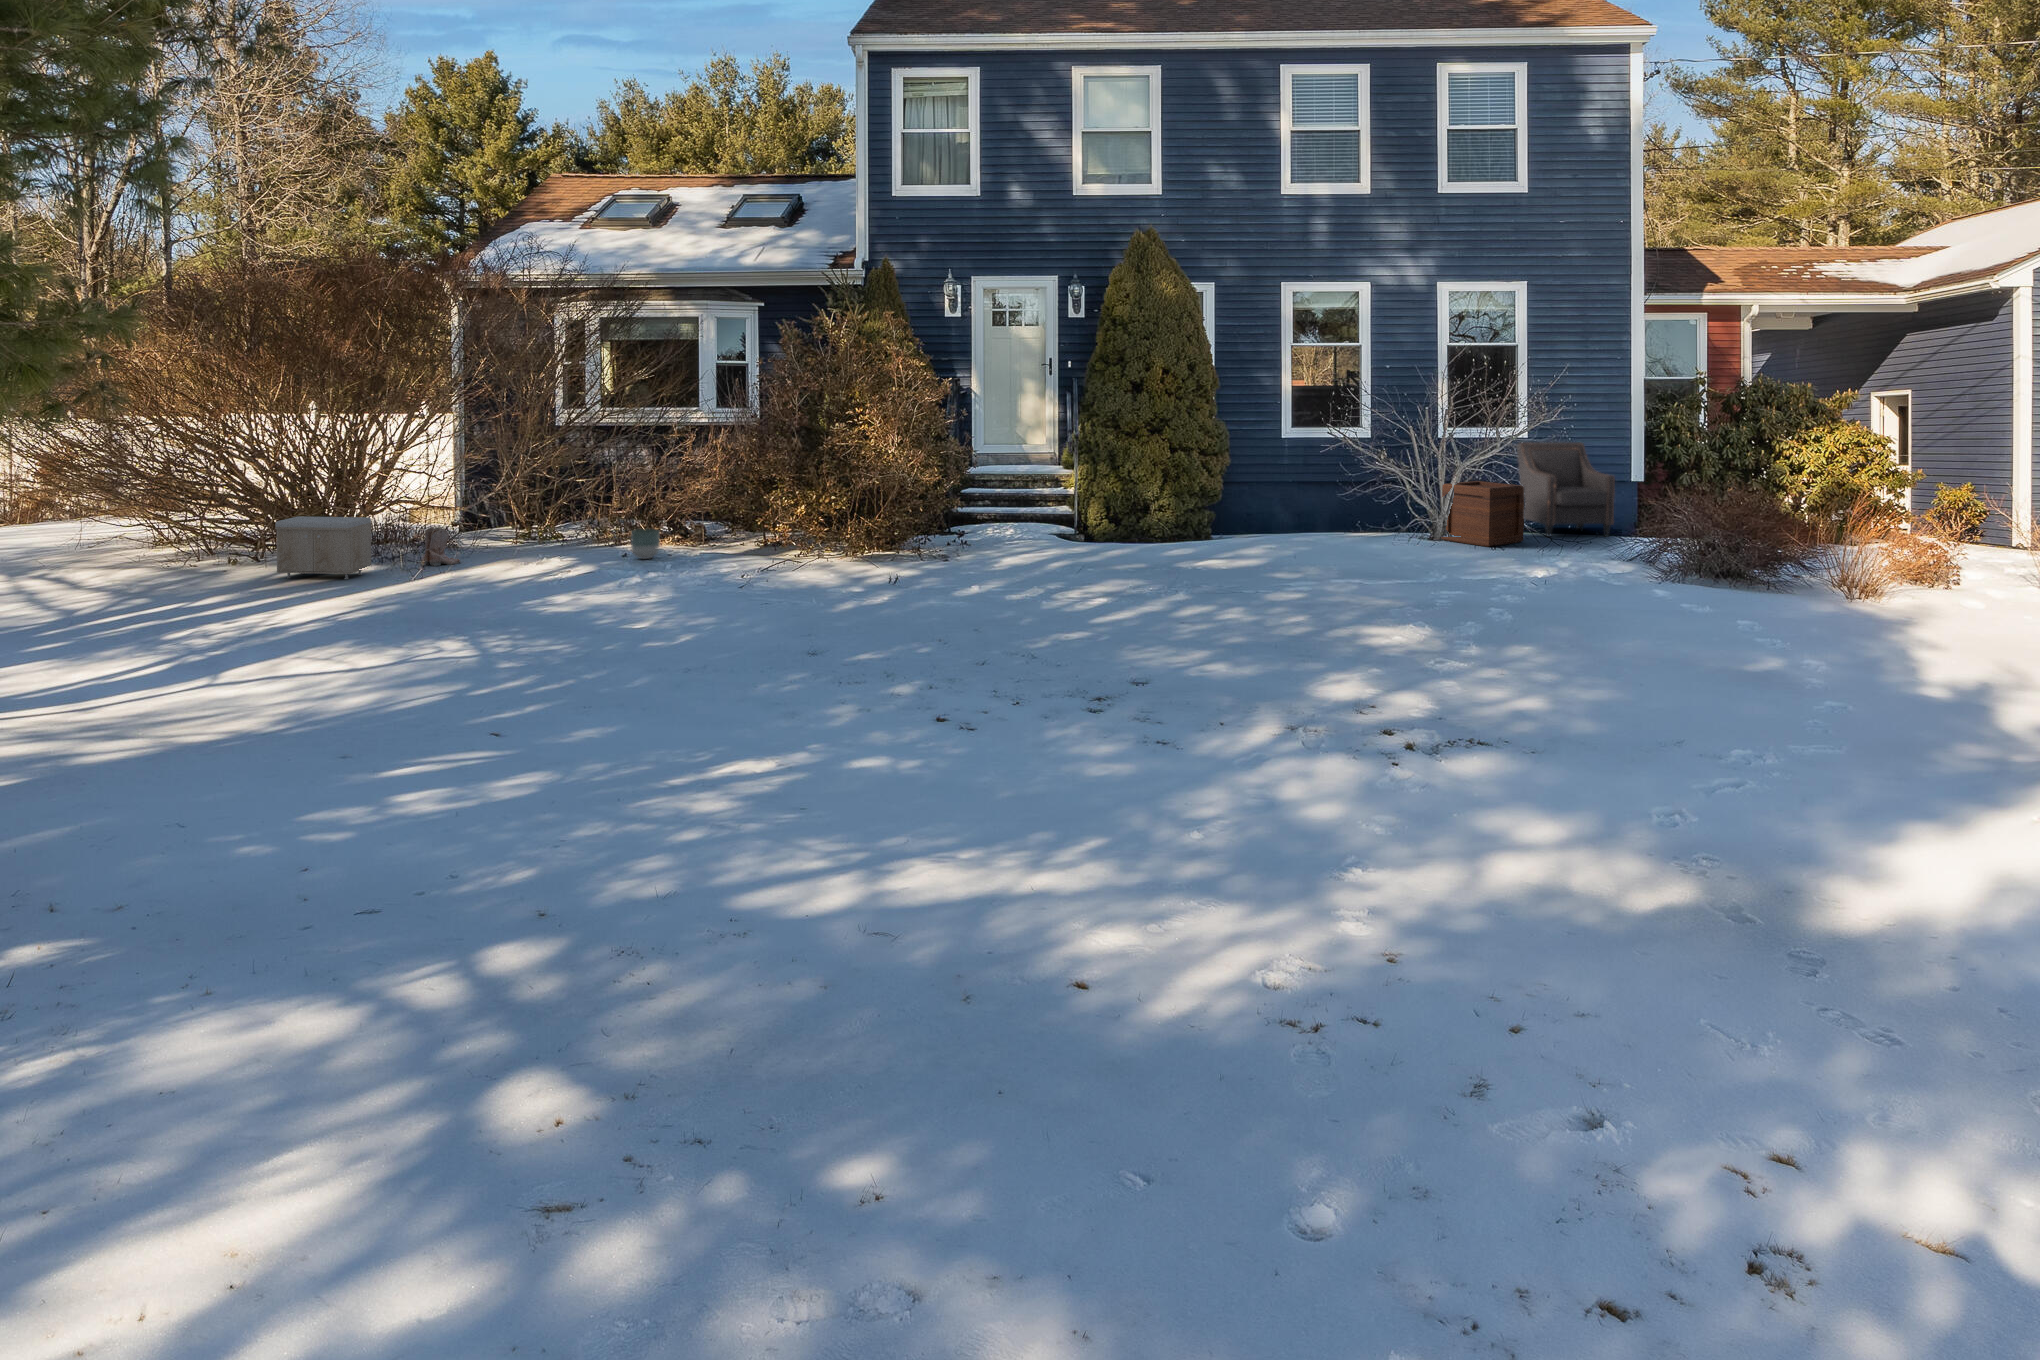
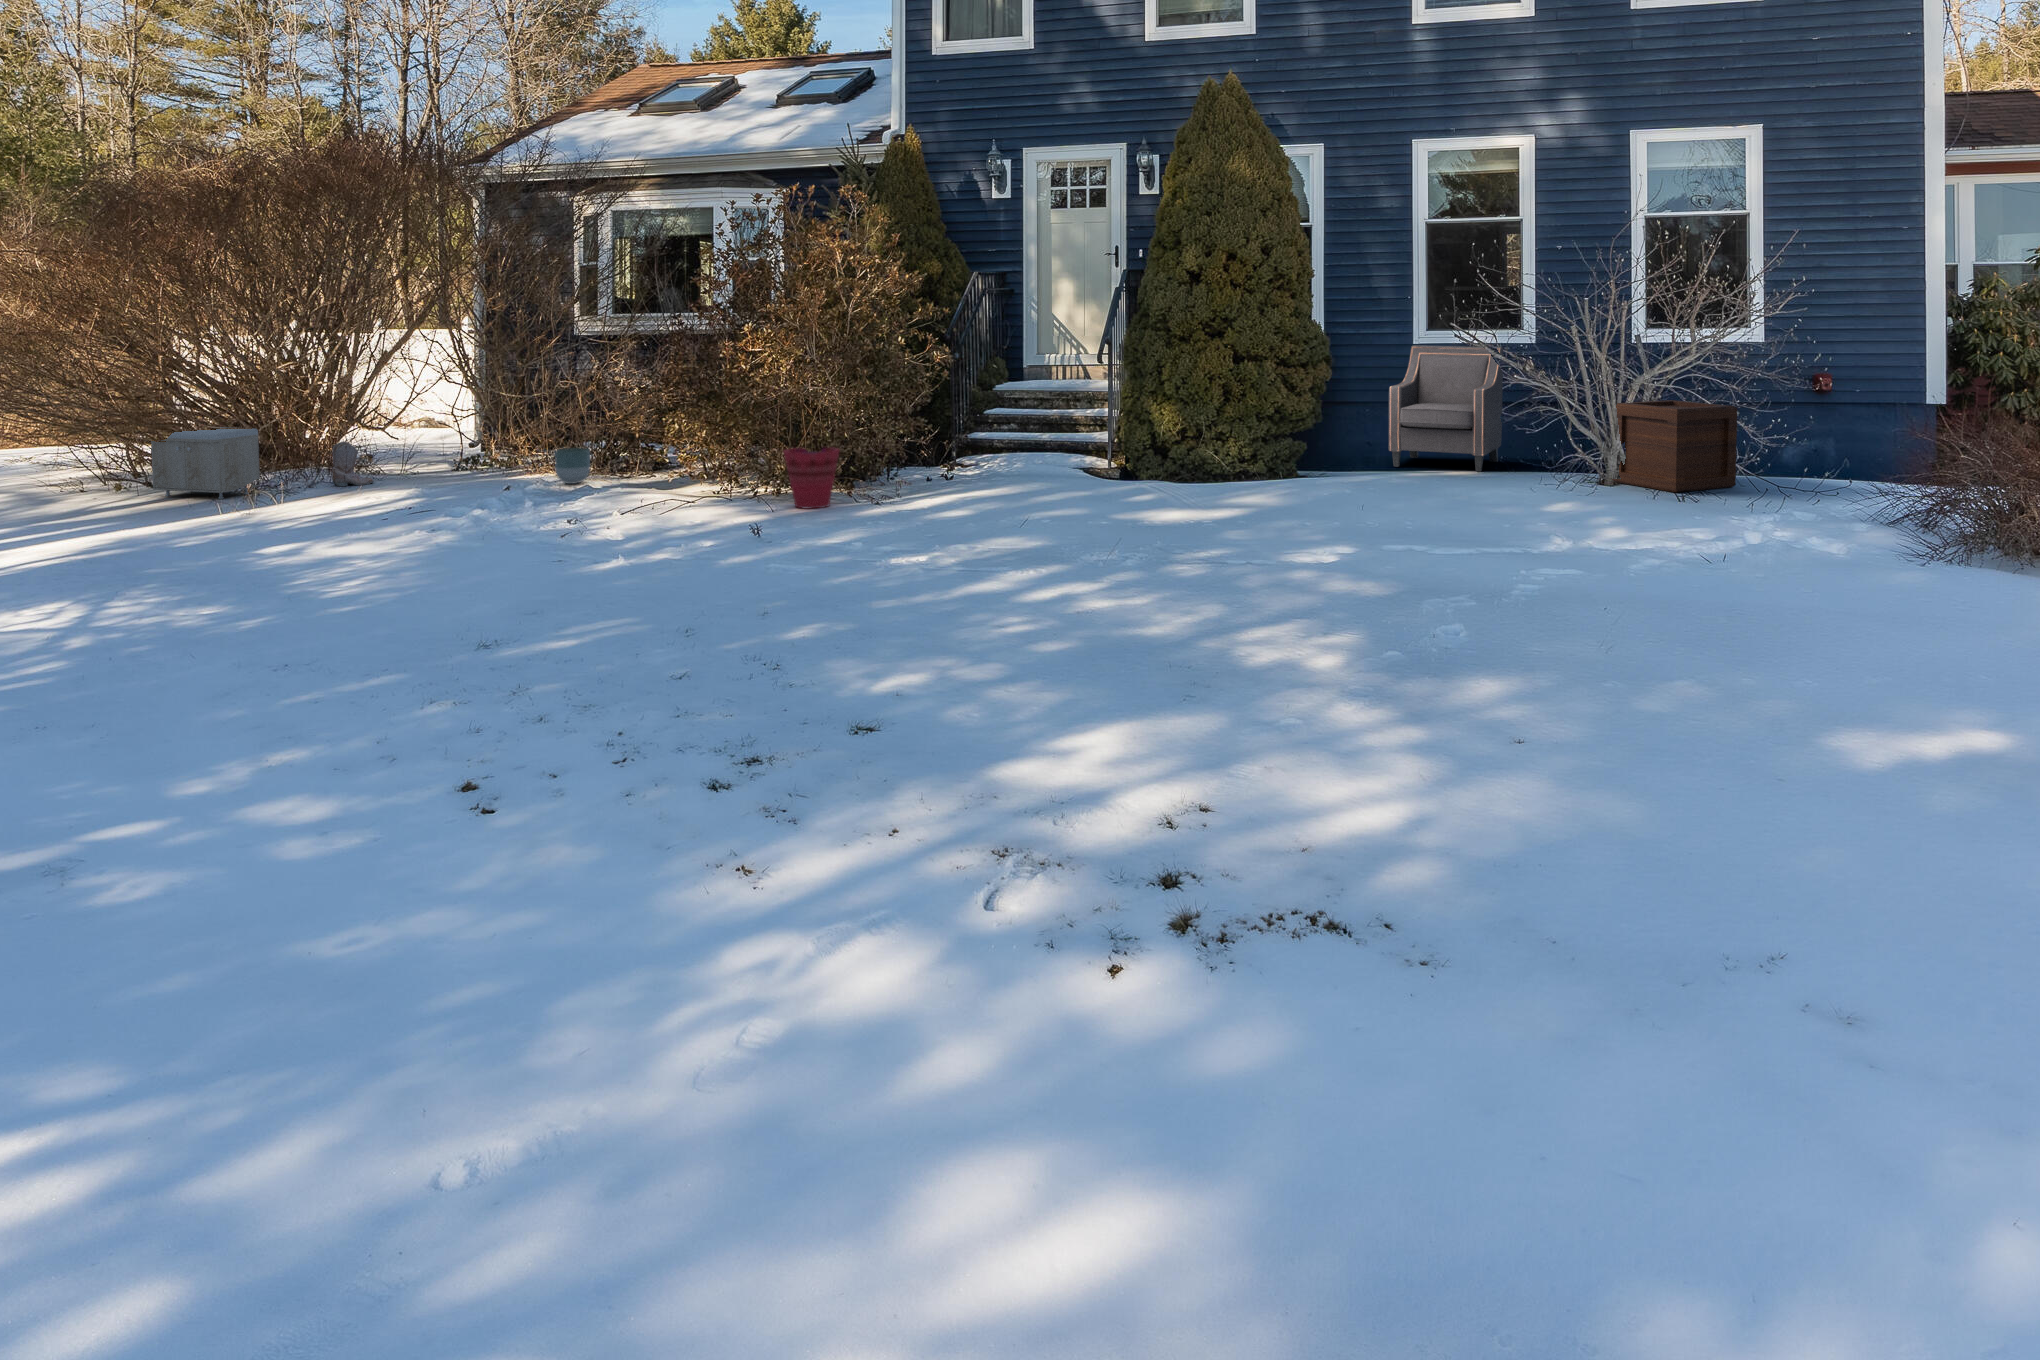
chair: present [1517,442,1615,537] -> present [1388,345,1503,471]
bucket: none [863,525,907,574] -> present [784,447,840,509]

